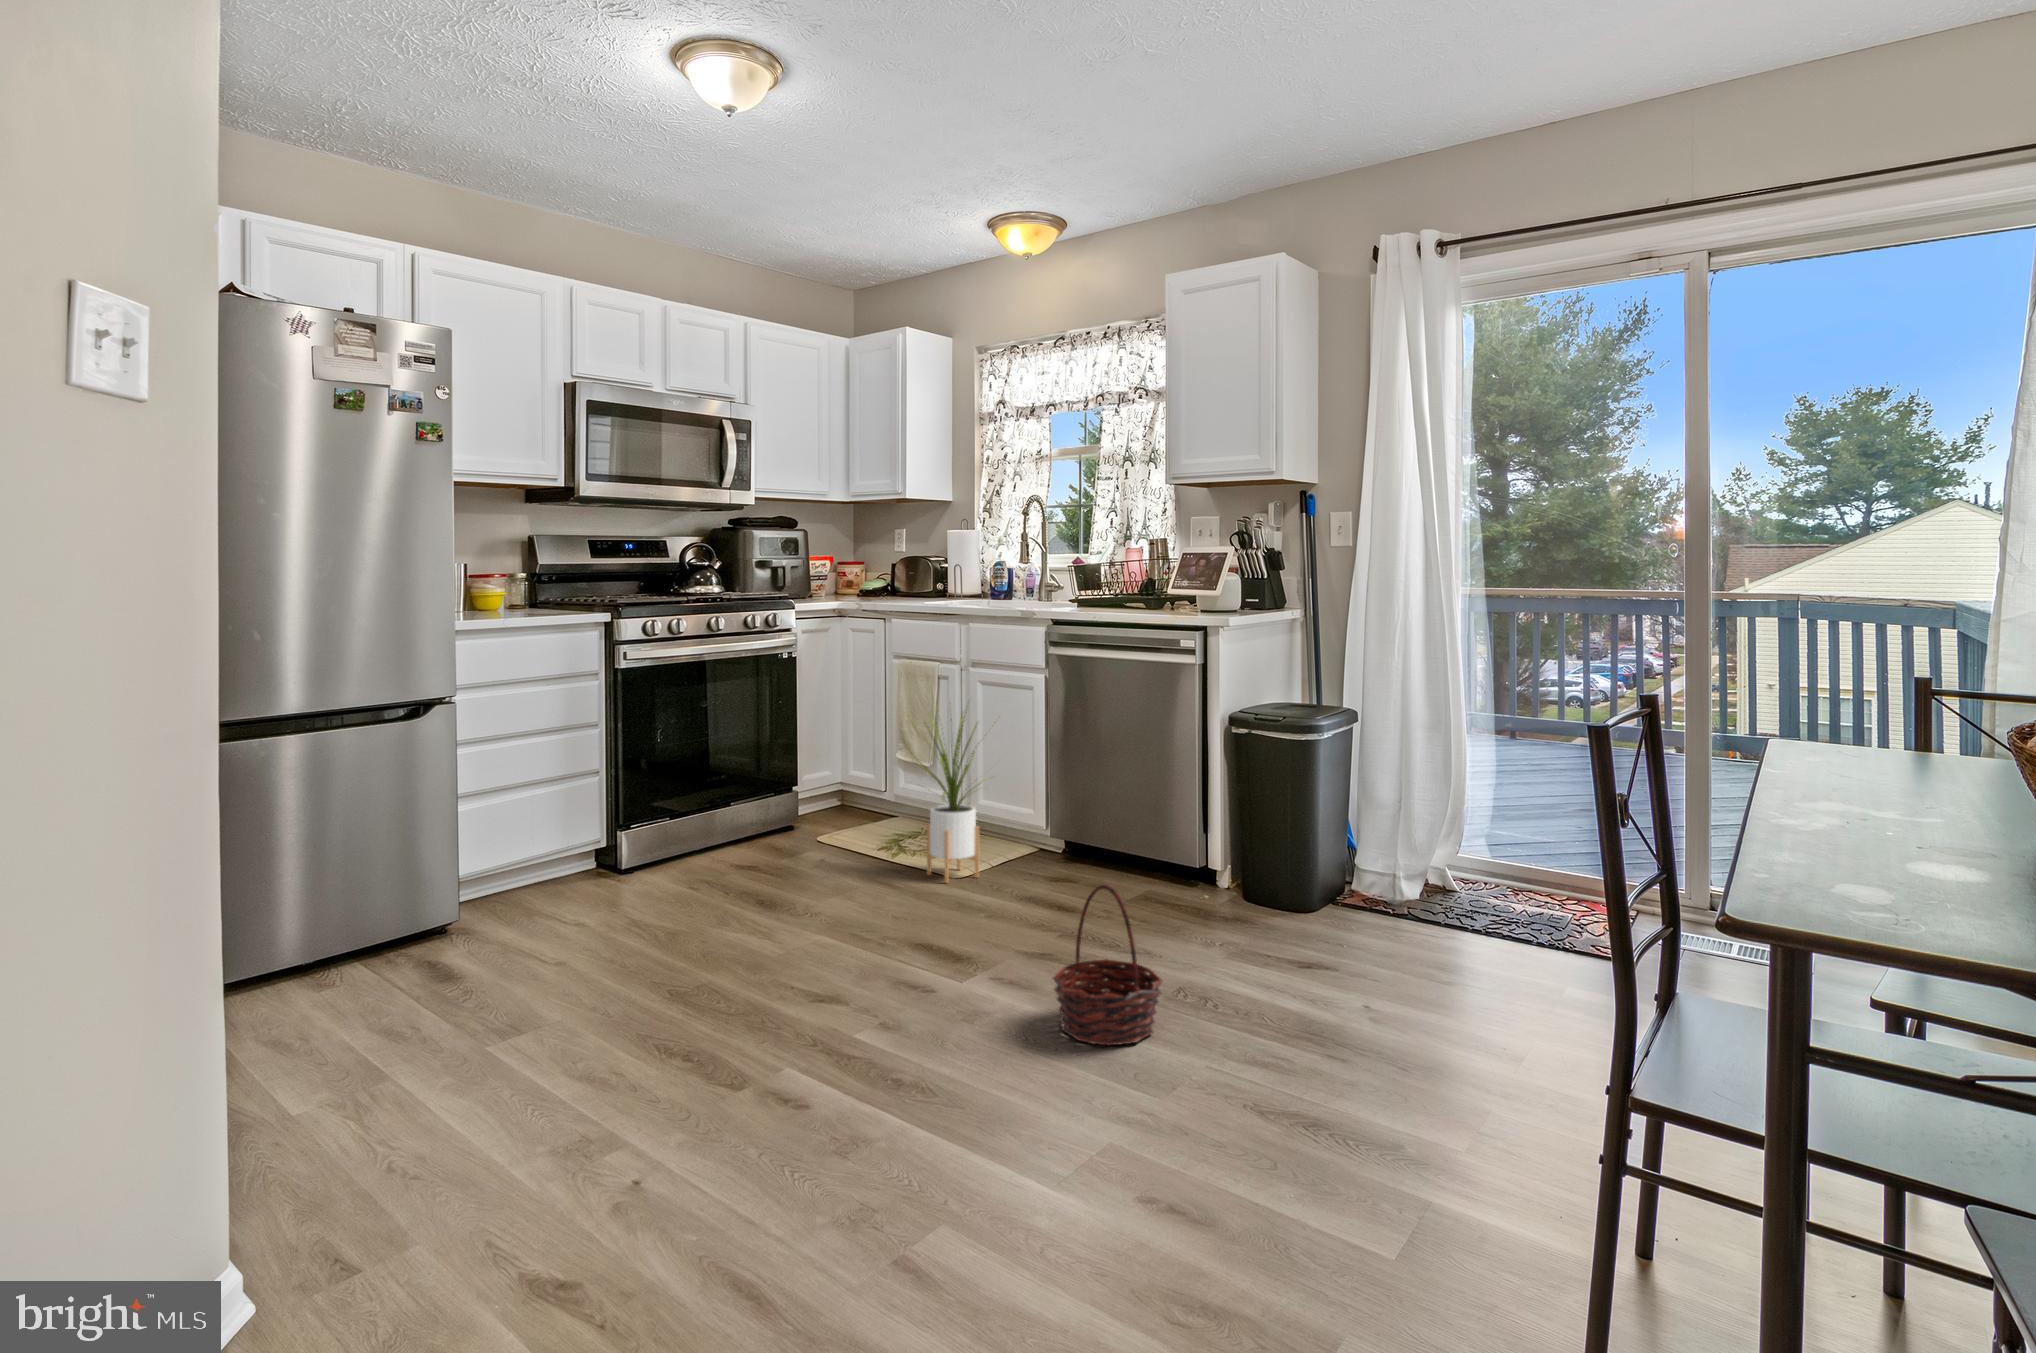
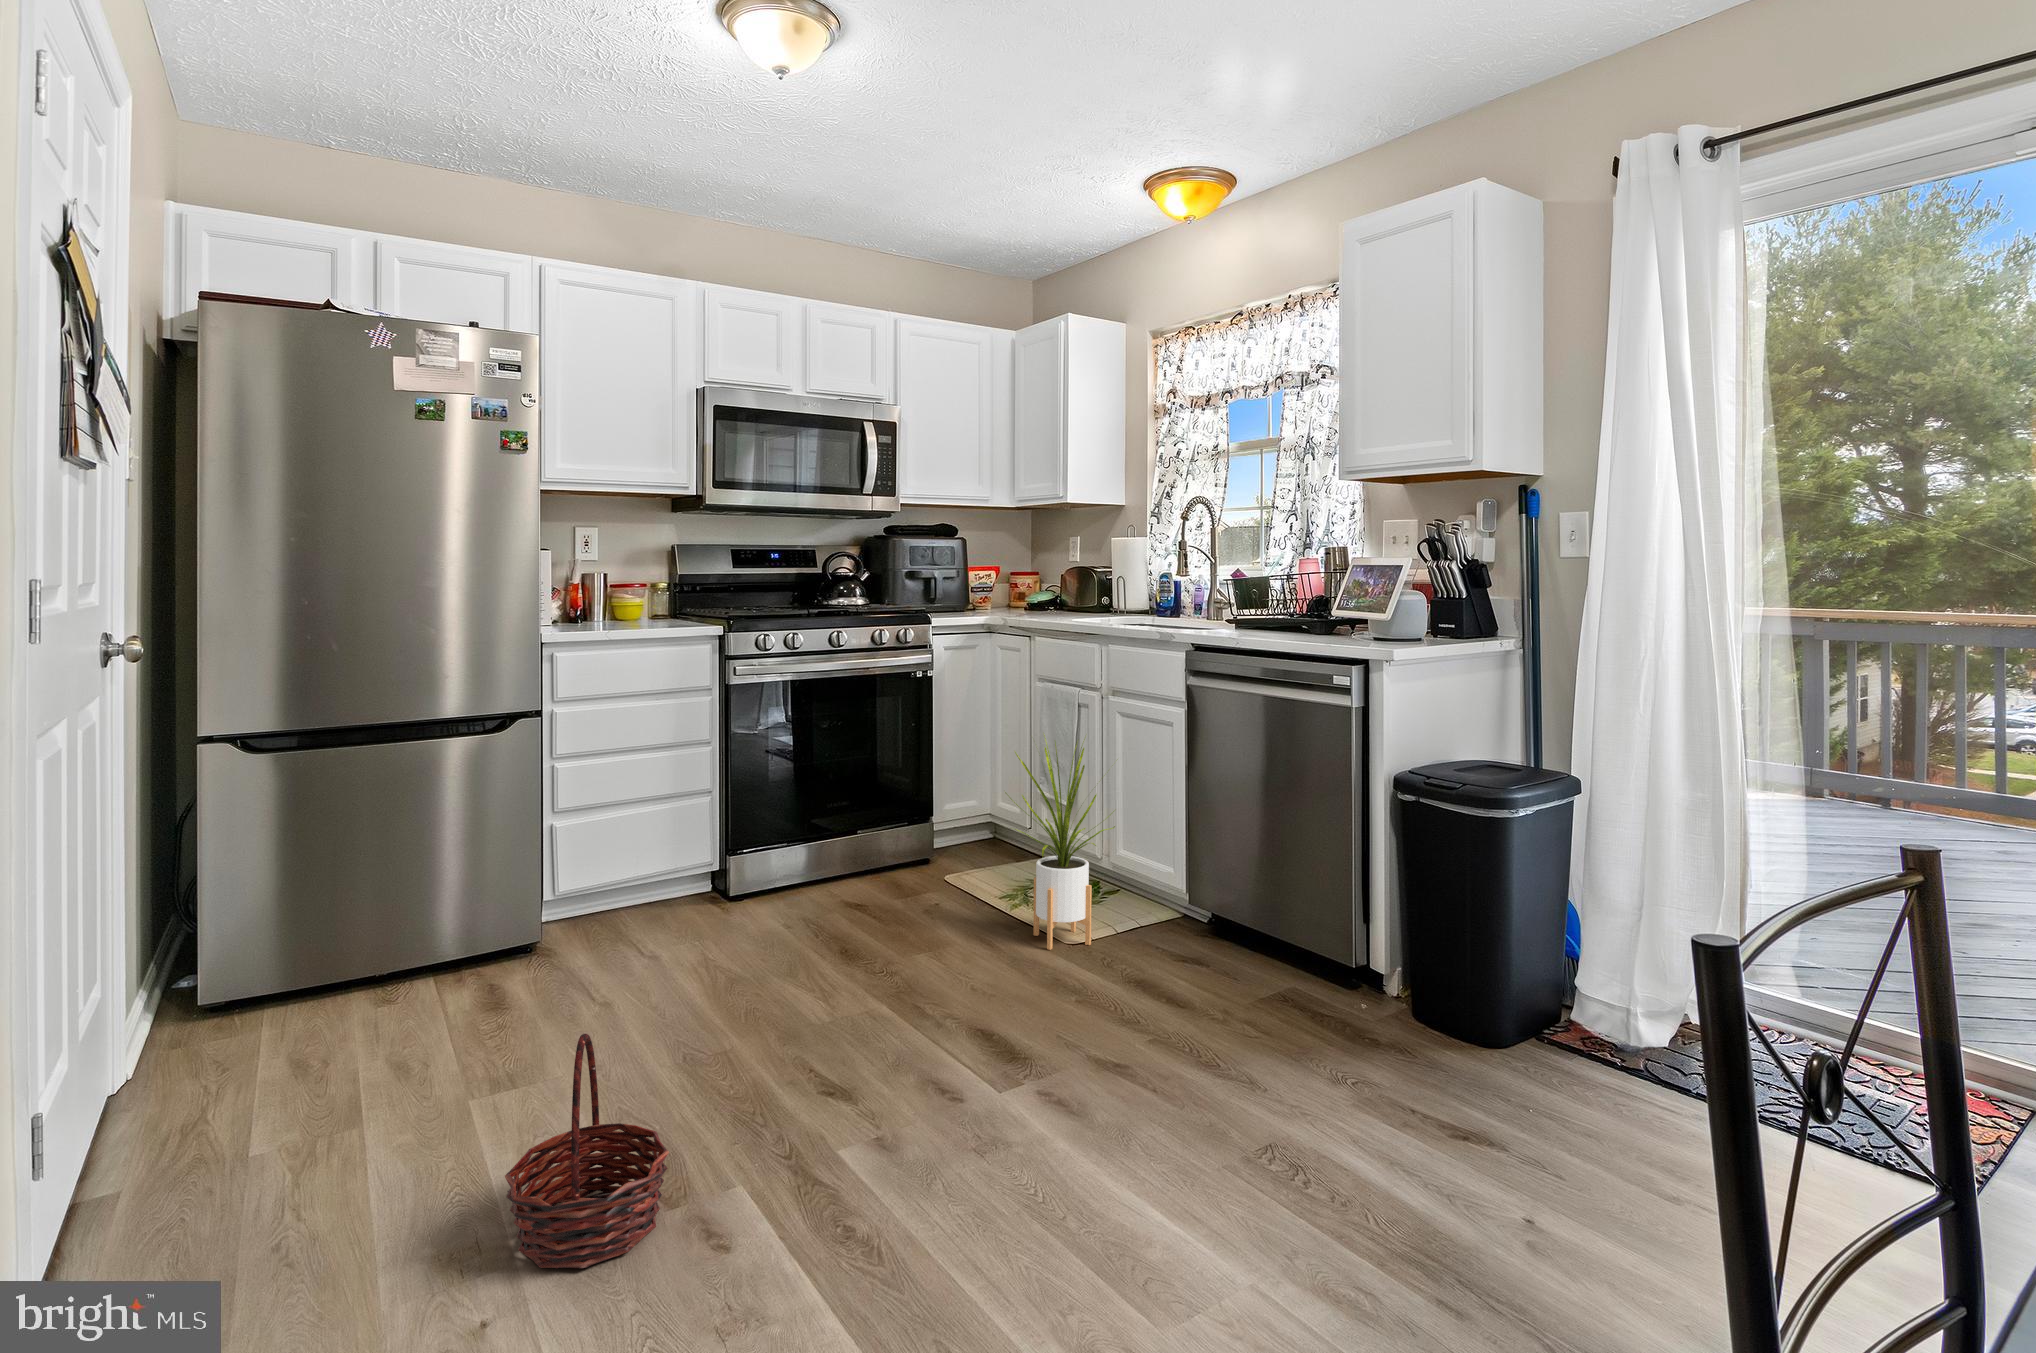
basket: present [1053,885,1162,1045] -> present [505,1034,669,1269]

